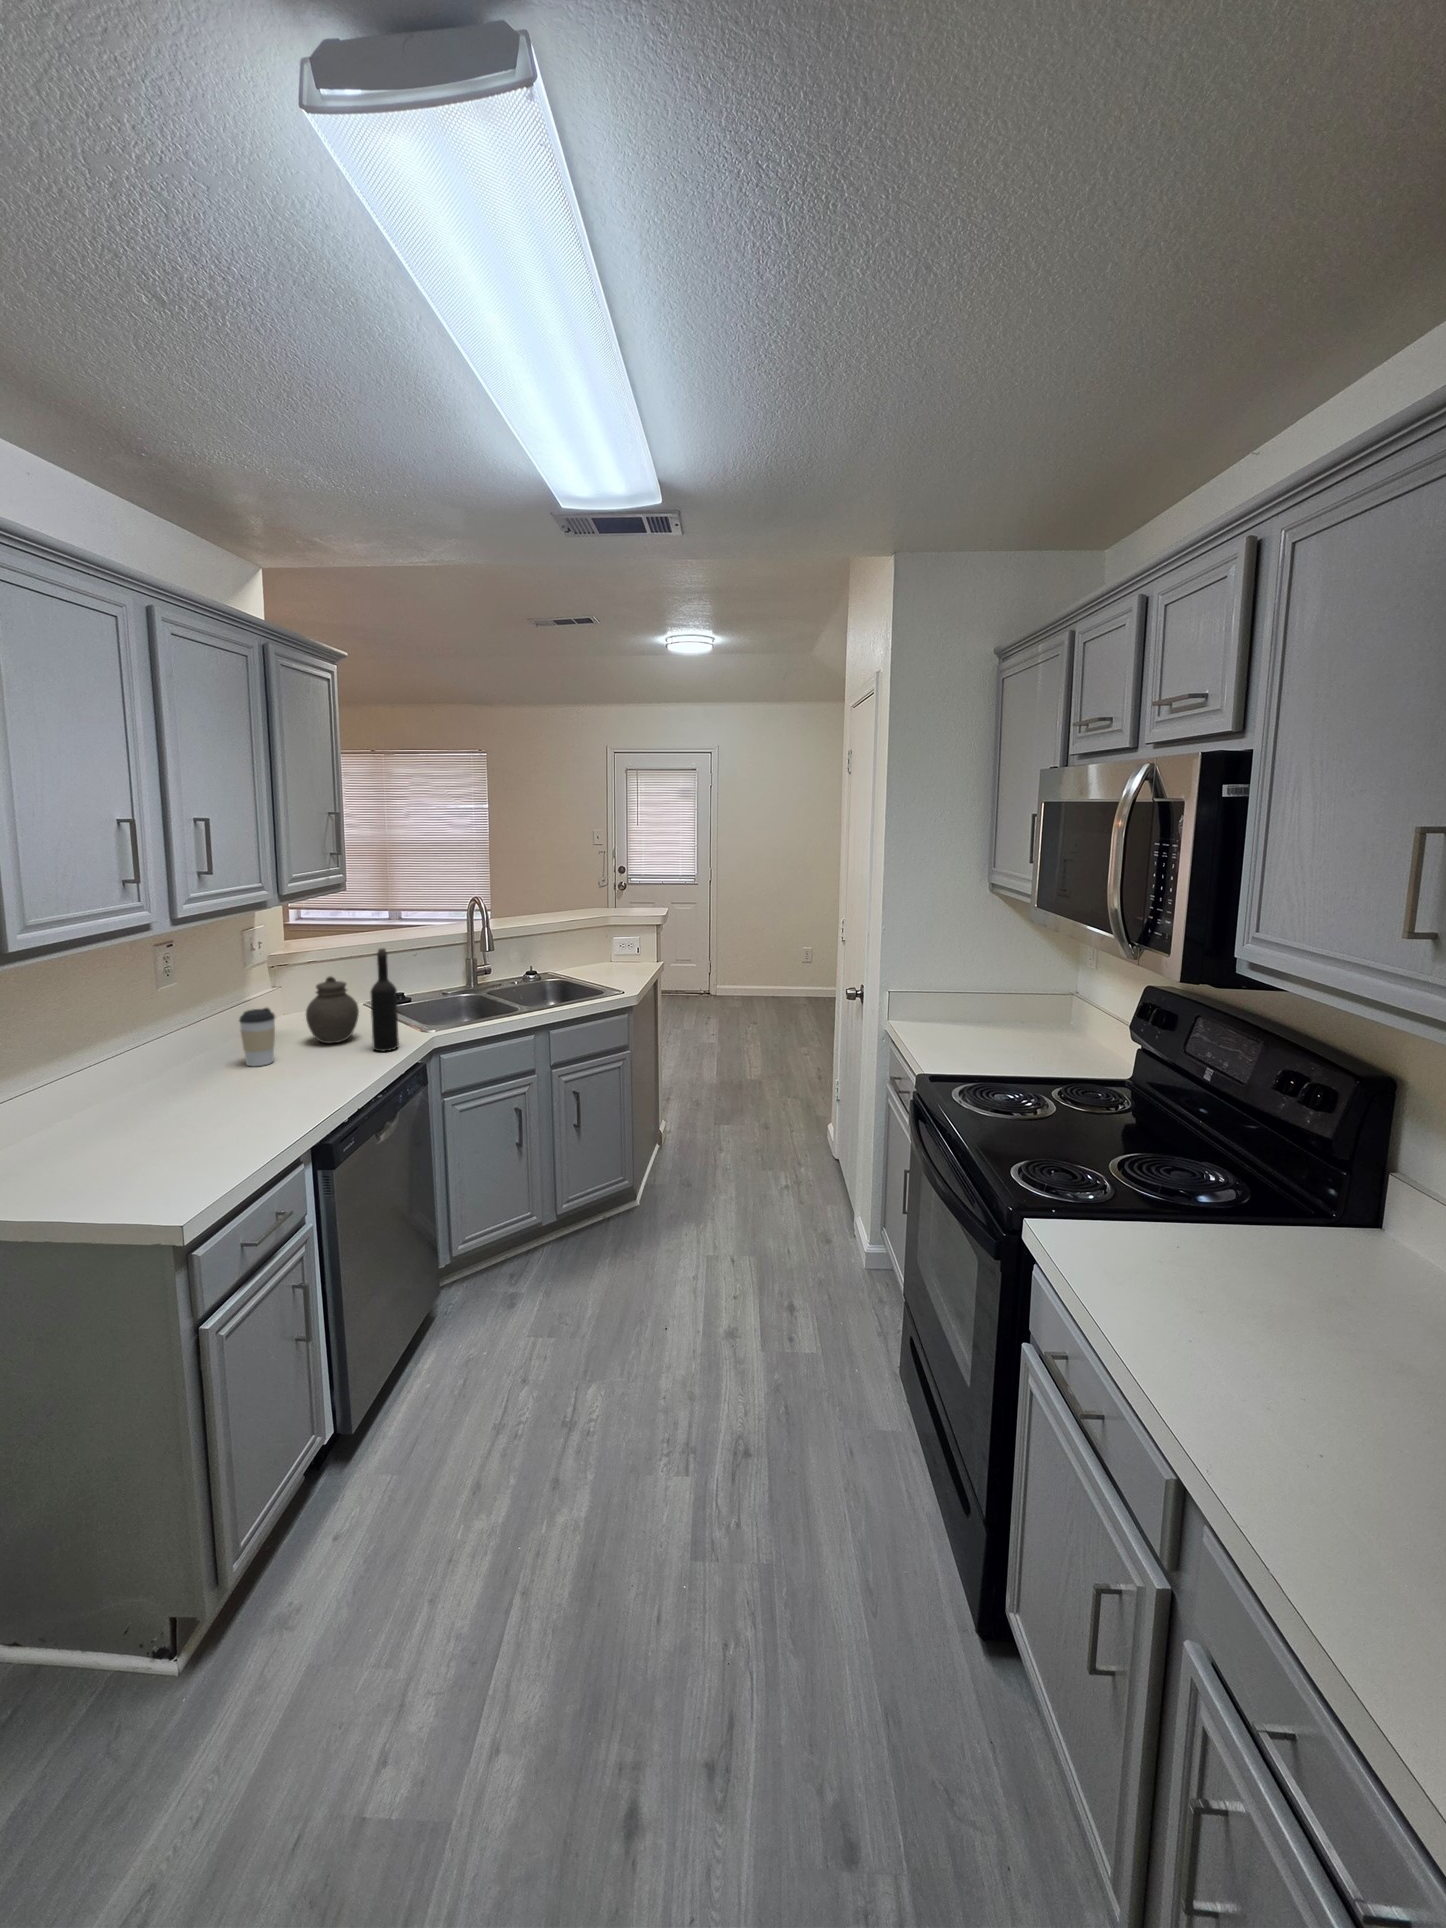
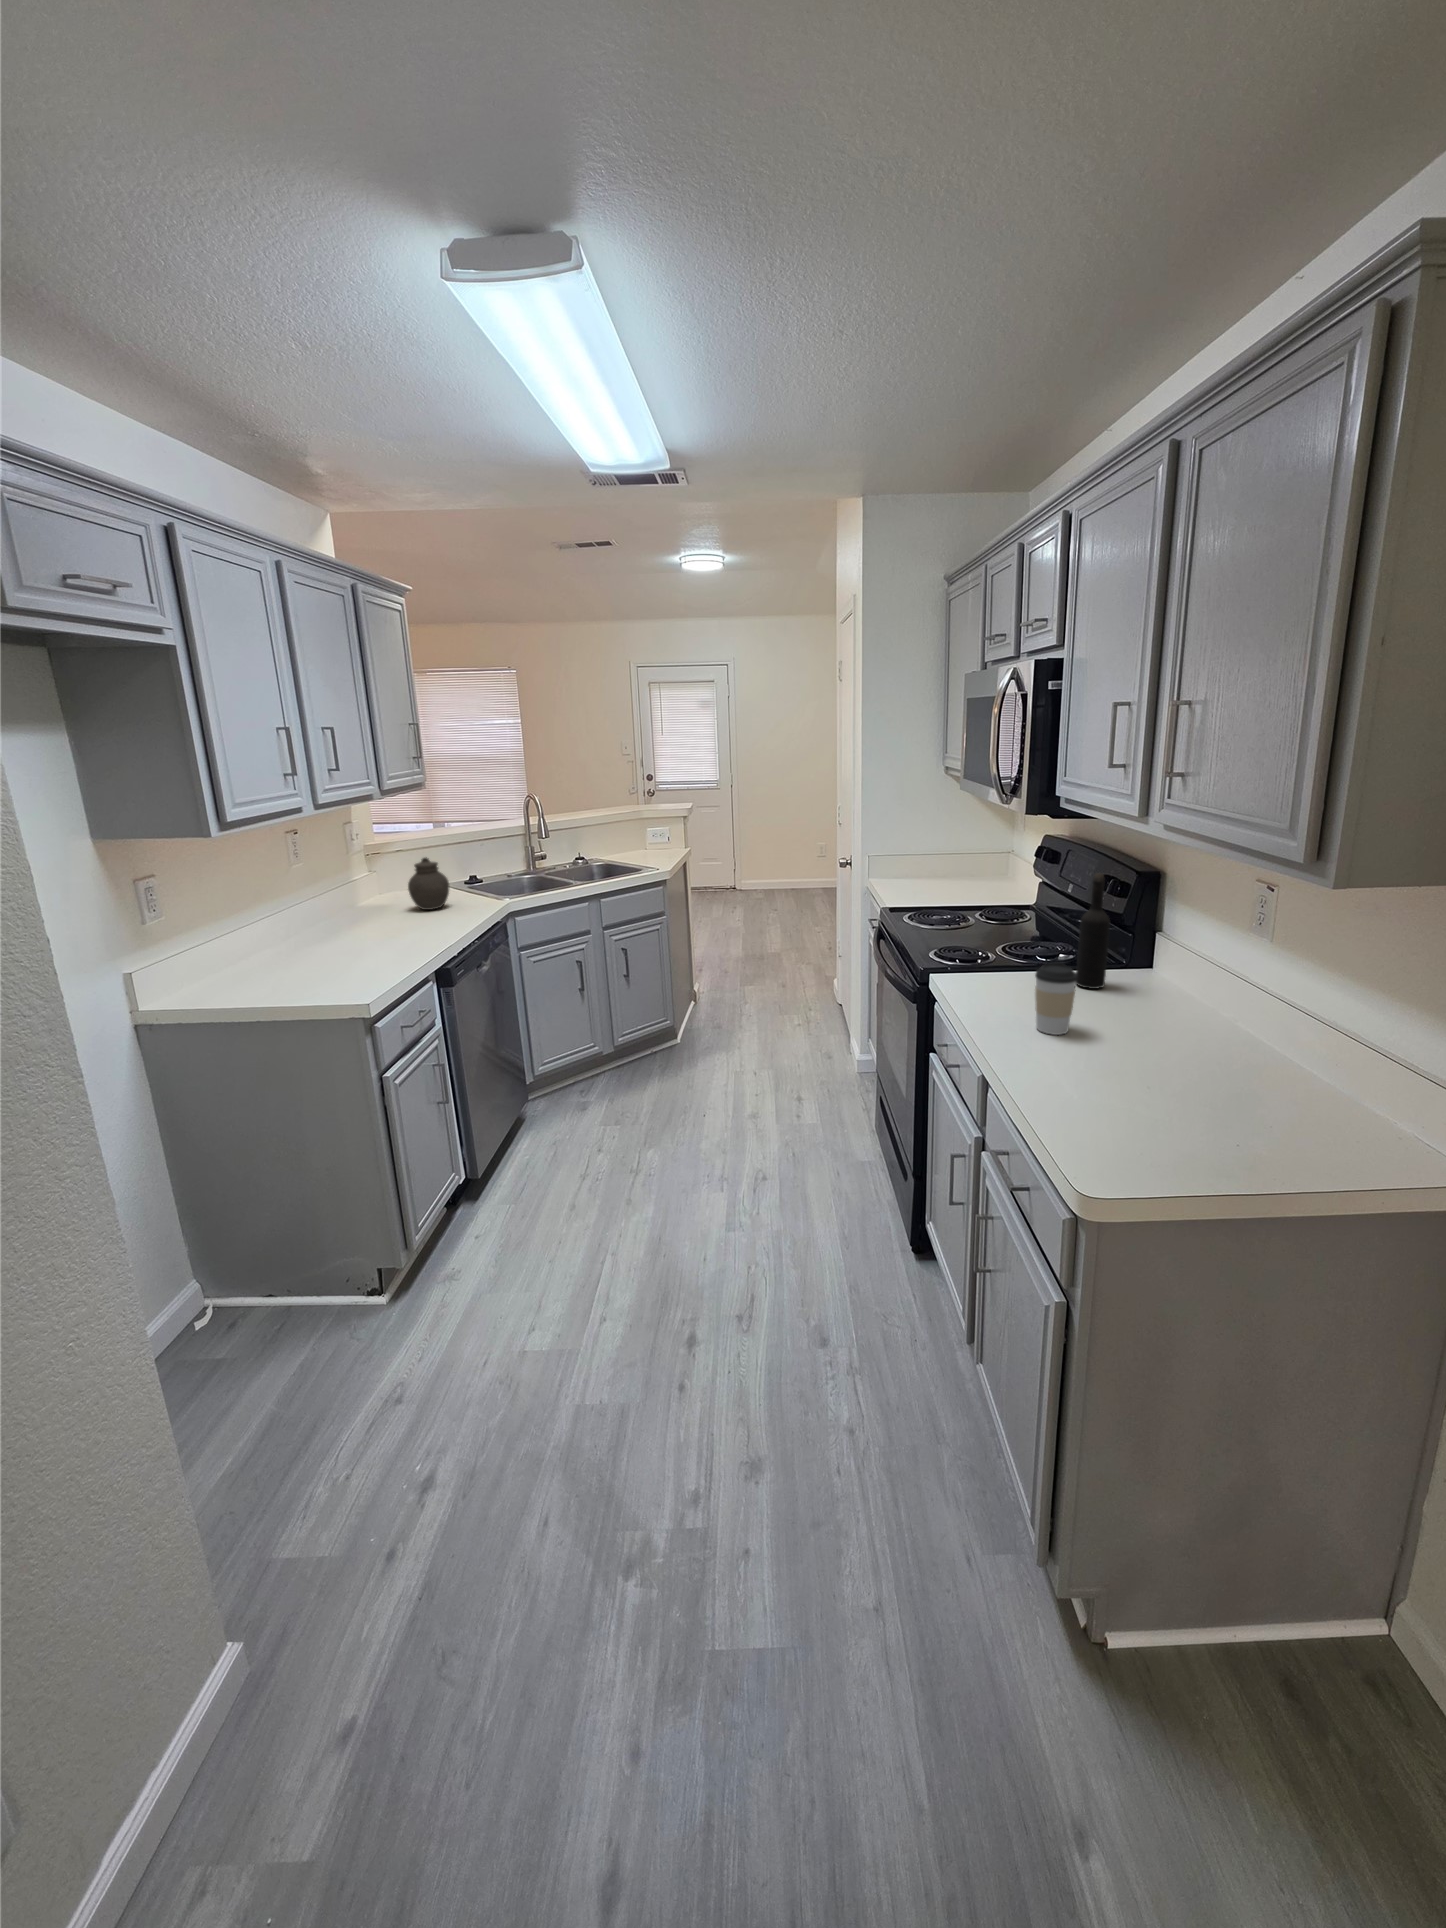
wine bottle: present [371,948,399,1051] -> present [1076,873,1110,989]
coffee cup: present [239,1008,275,1066] -> present [1035,962,1077,1035]

